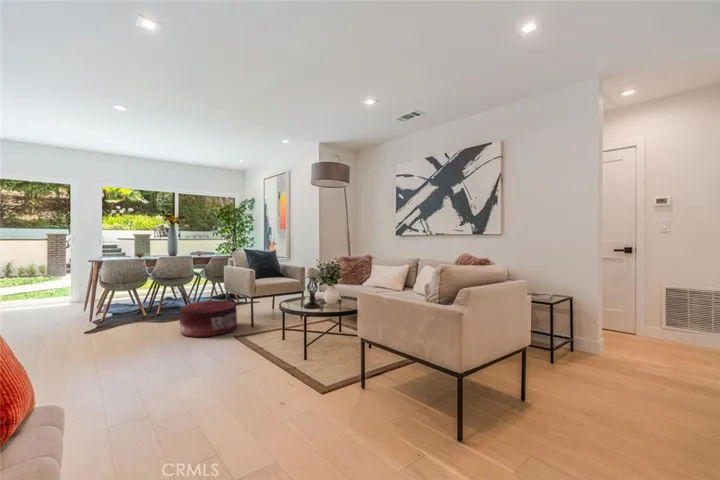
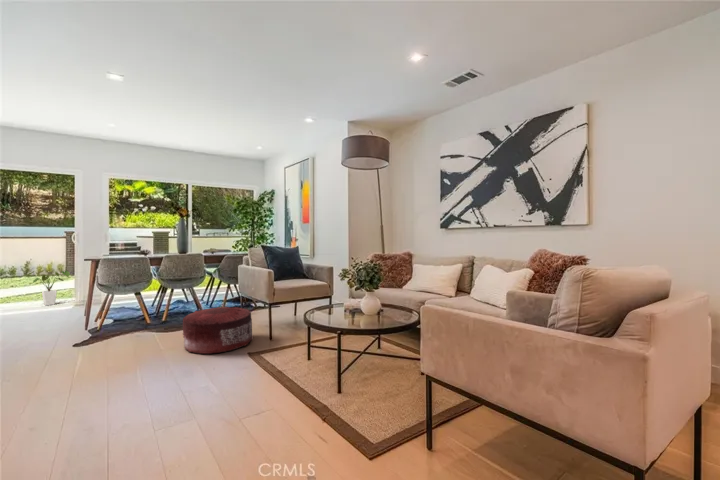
candle holder: present [304,268,321,309] -> none [336,269,359,323]
house plant: none [28,271,67,302] -> present [28,270,70,305]

